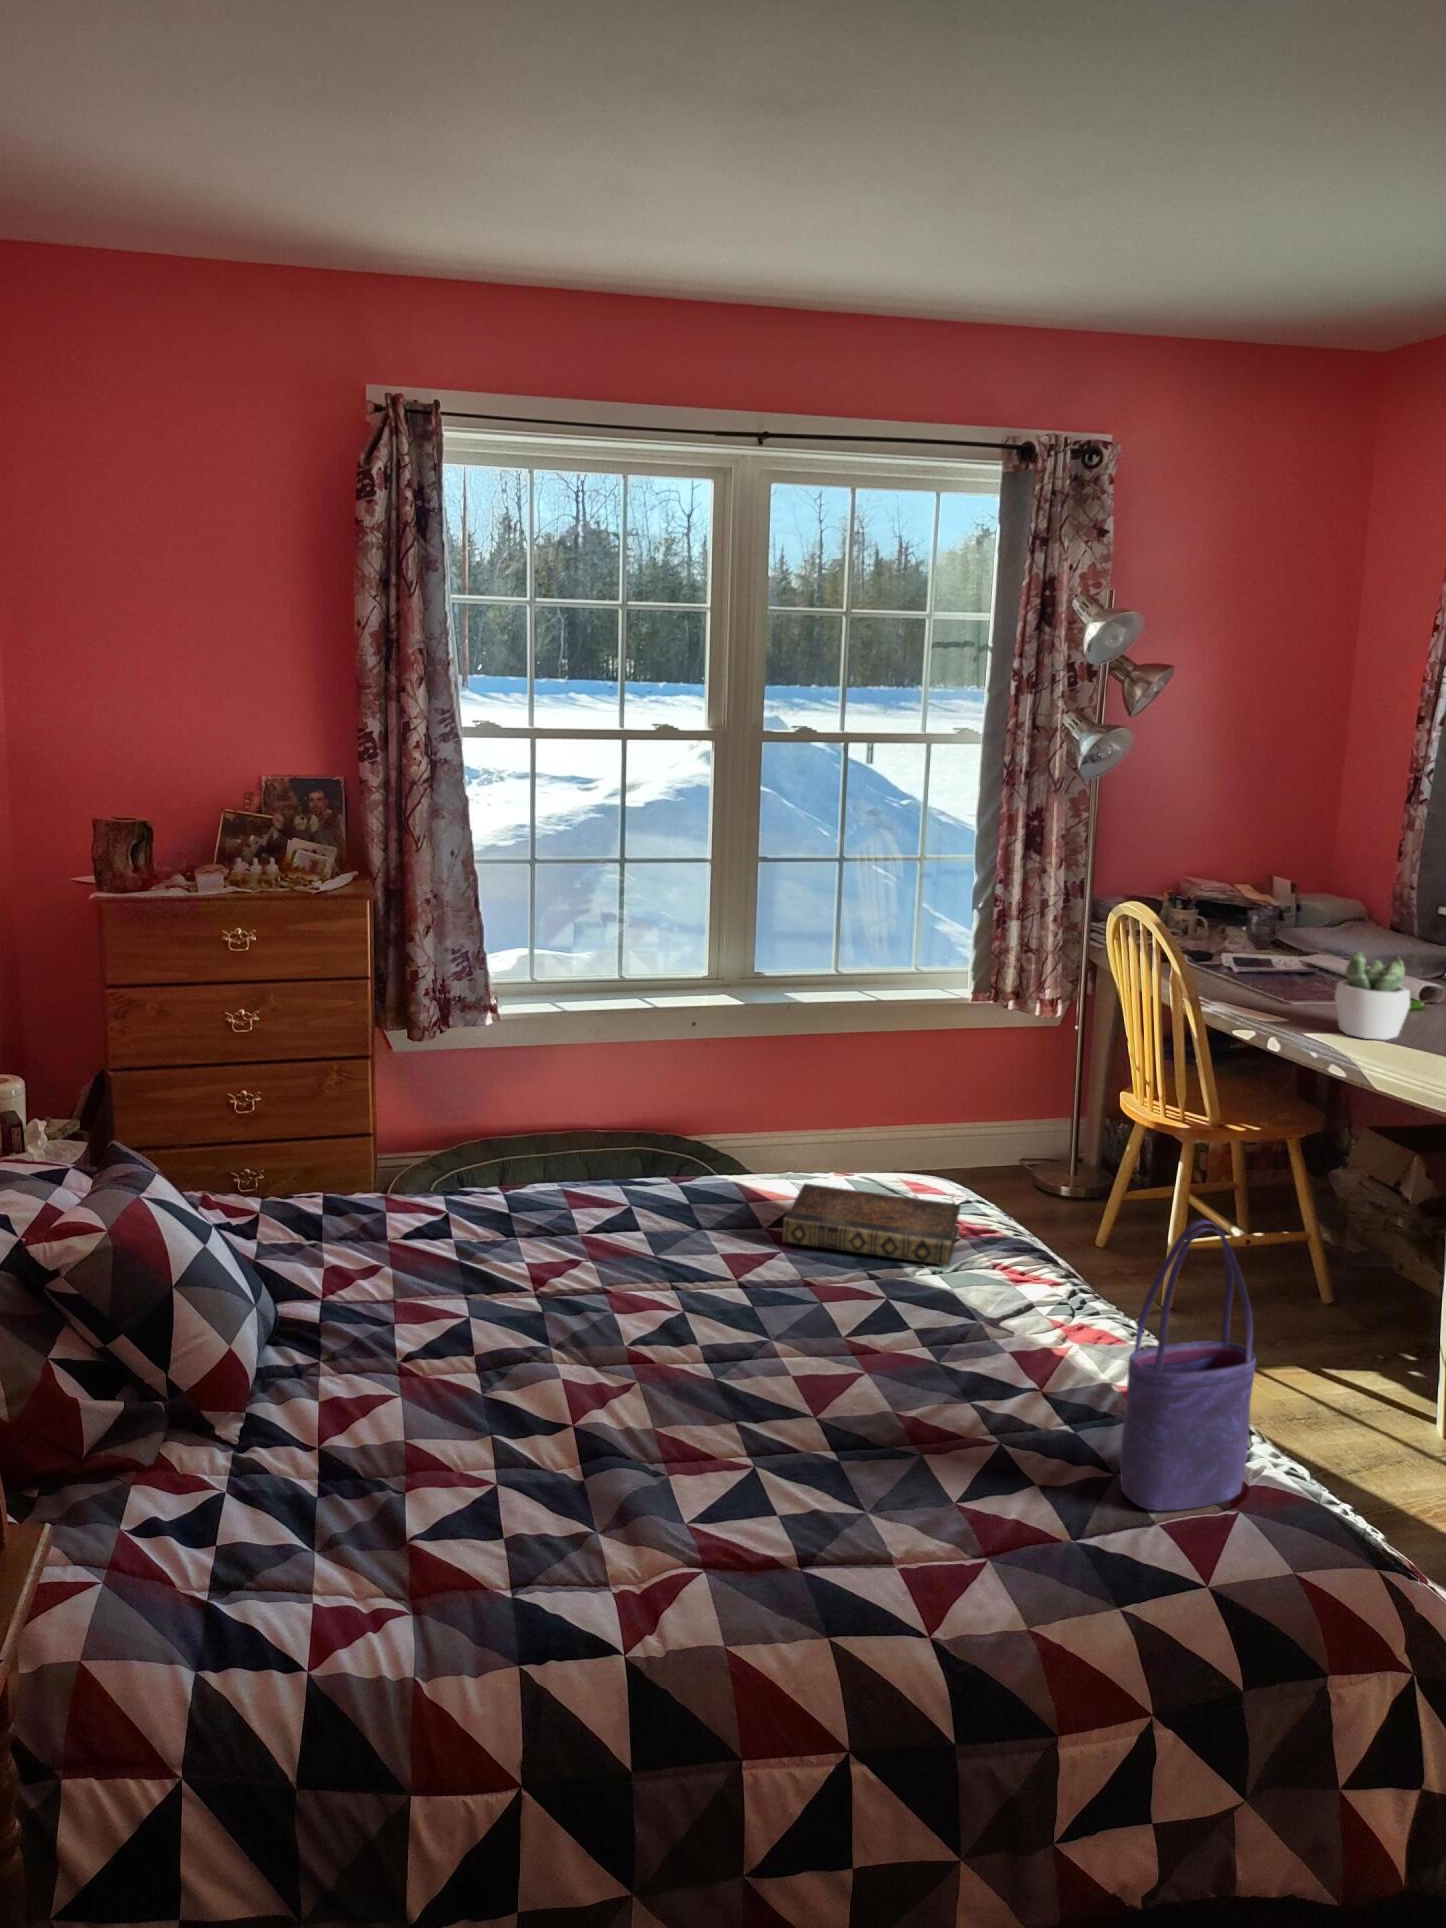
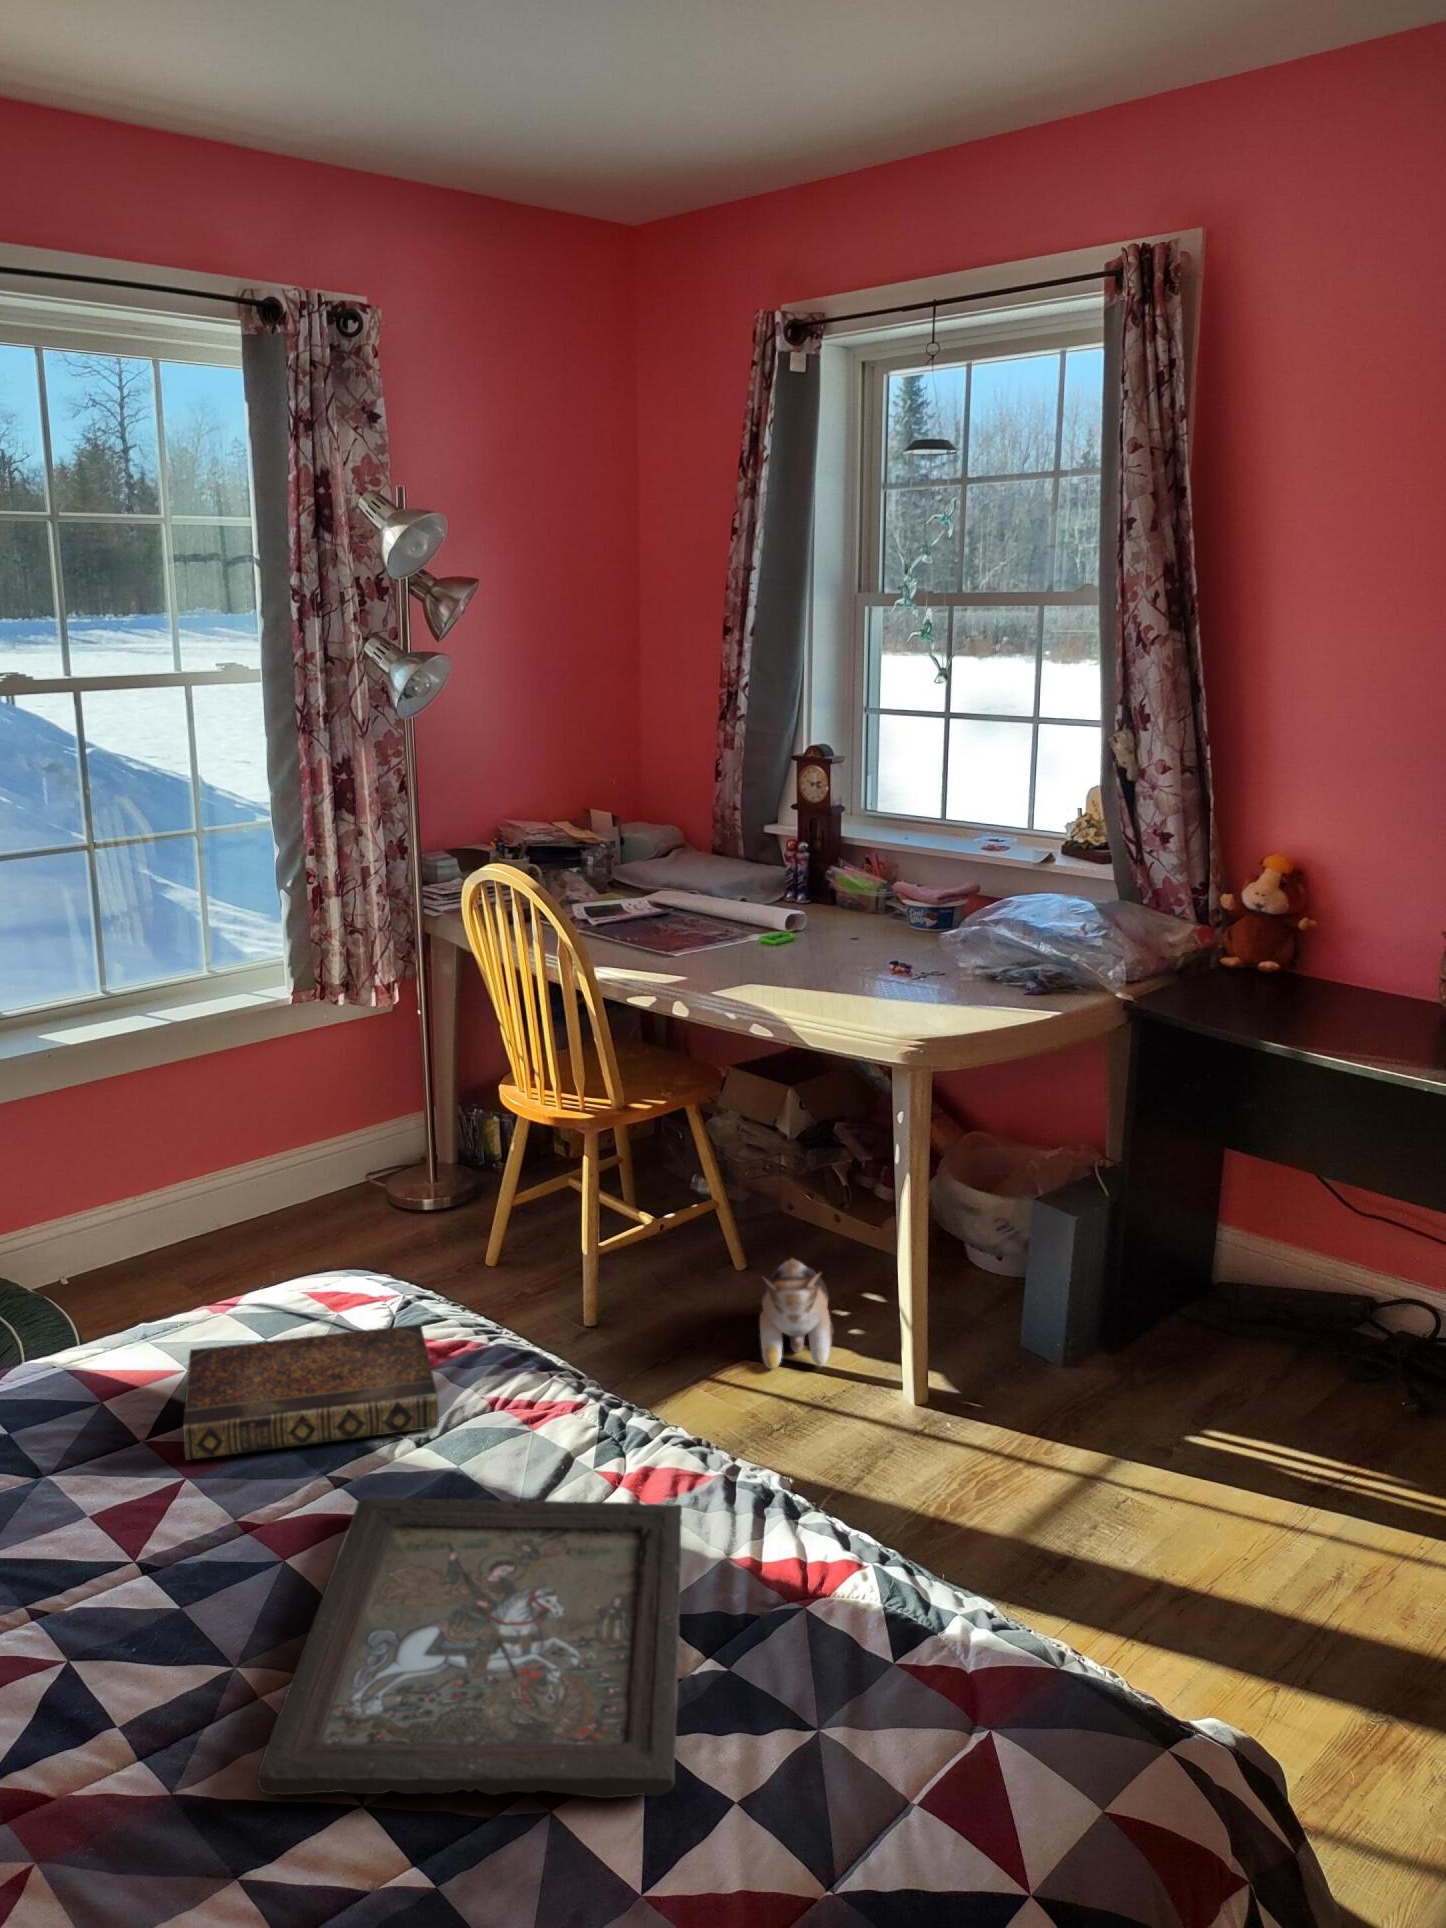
succulent plant: present [1335,952,1410,1040] -> none [729,890,806,986]
tote bag: present [1120,1220,1256,1511] -> none [837,1357,982,1787]
plush toy: none [1309,1279,1389,1386] -> present [760,1259,833,1369]
tray: none [763,1285,1093,1465] -> present [257,1499,682,1798]

